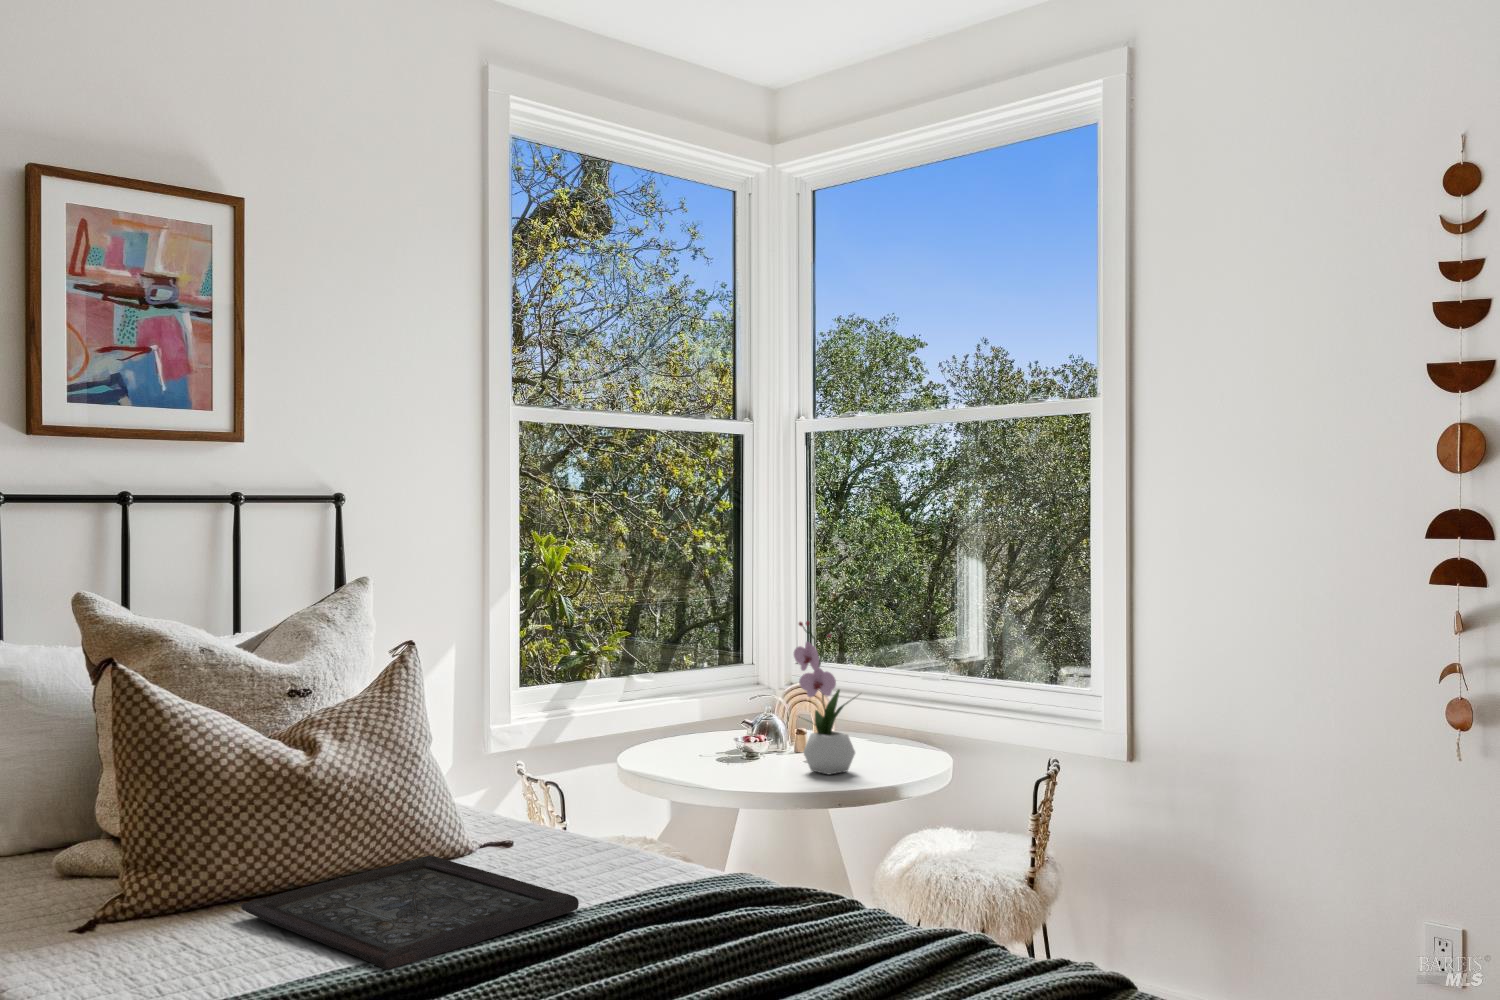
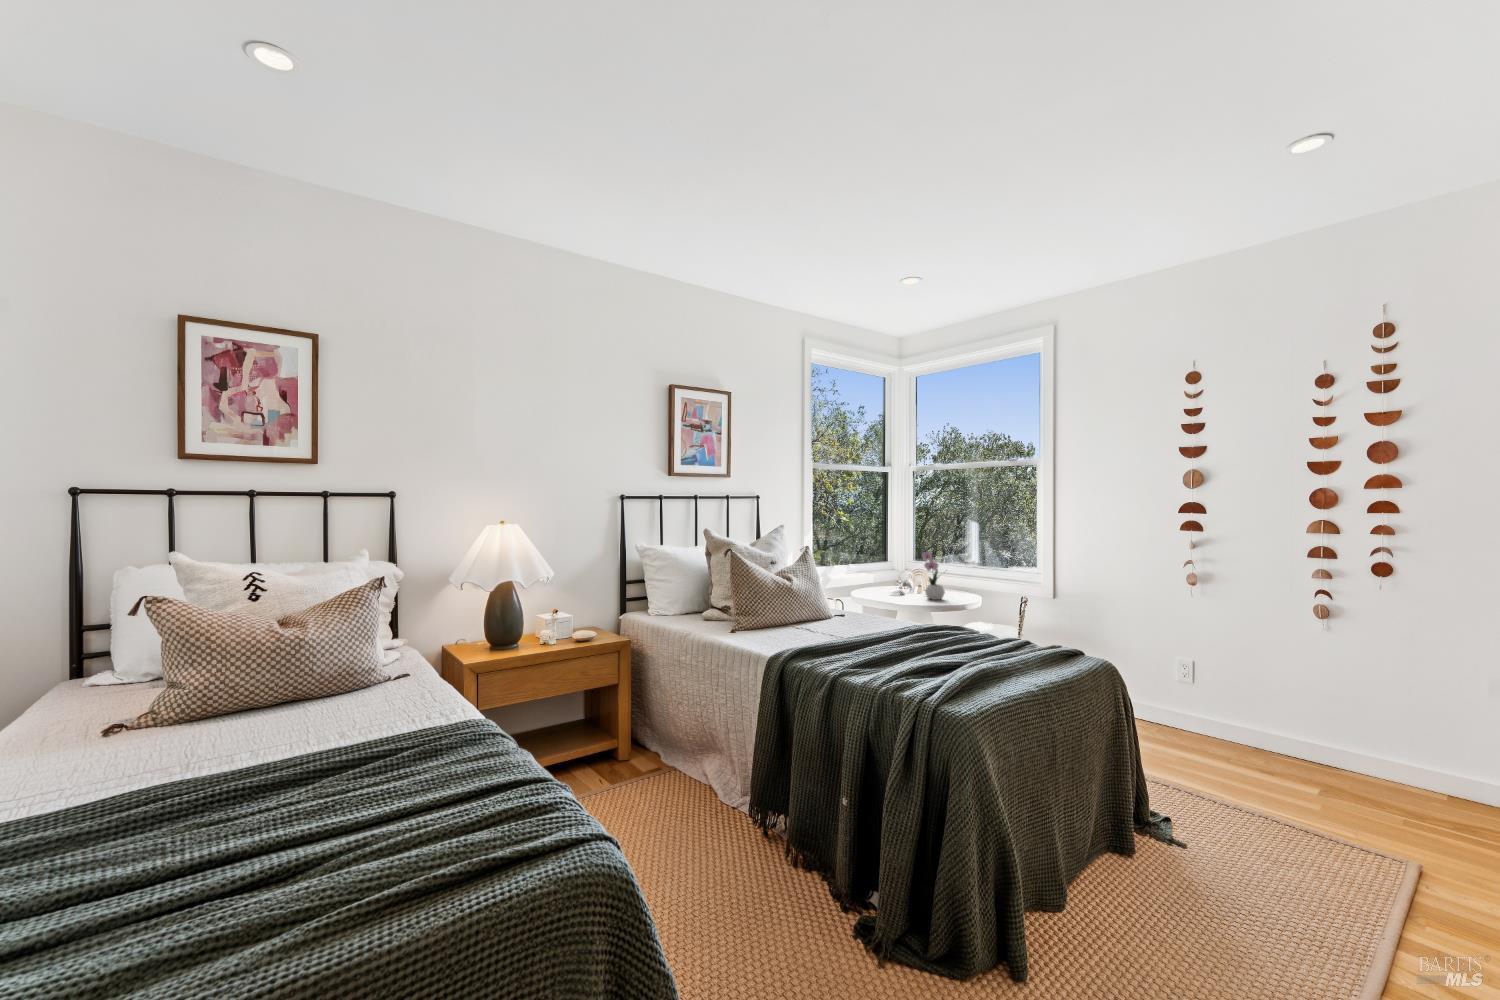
tray: present [241,855,579,969] -> none [779,616,886,643]

